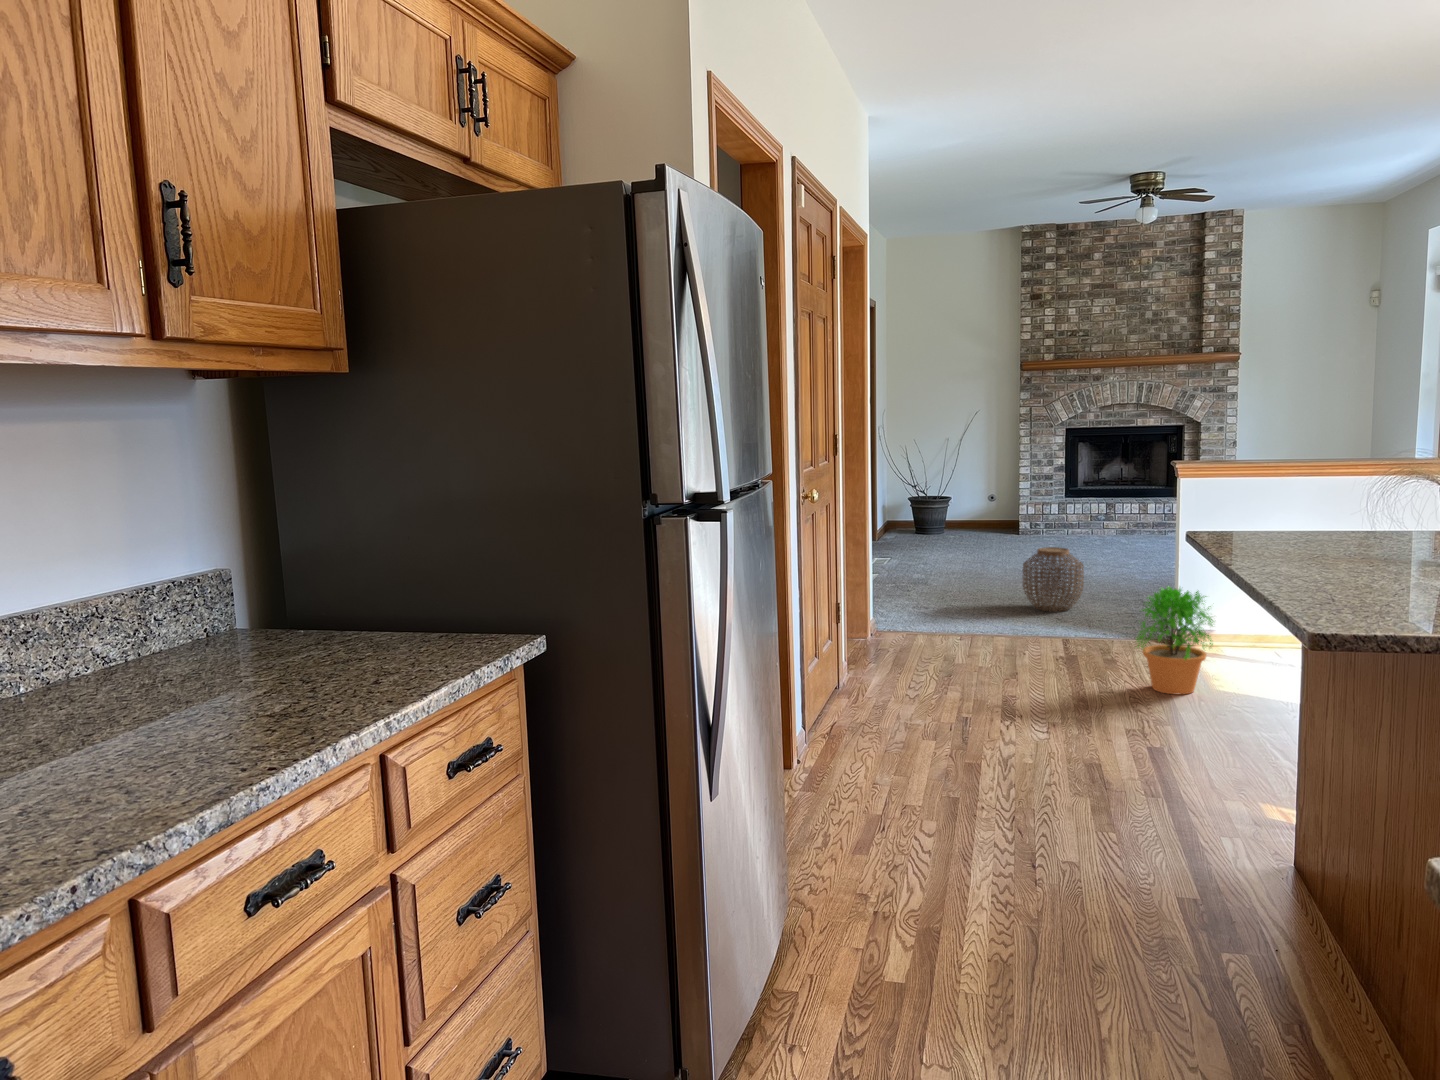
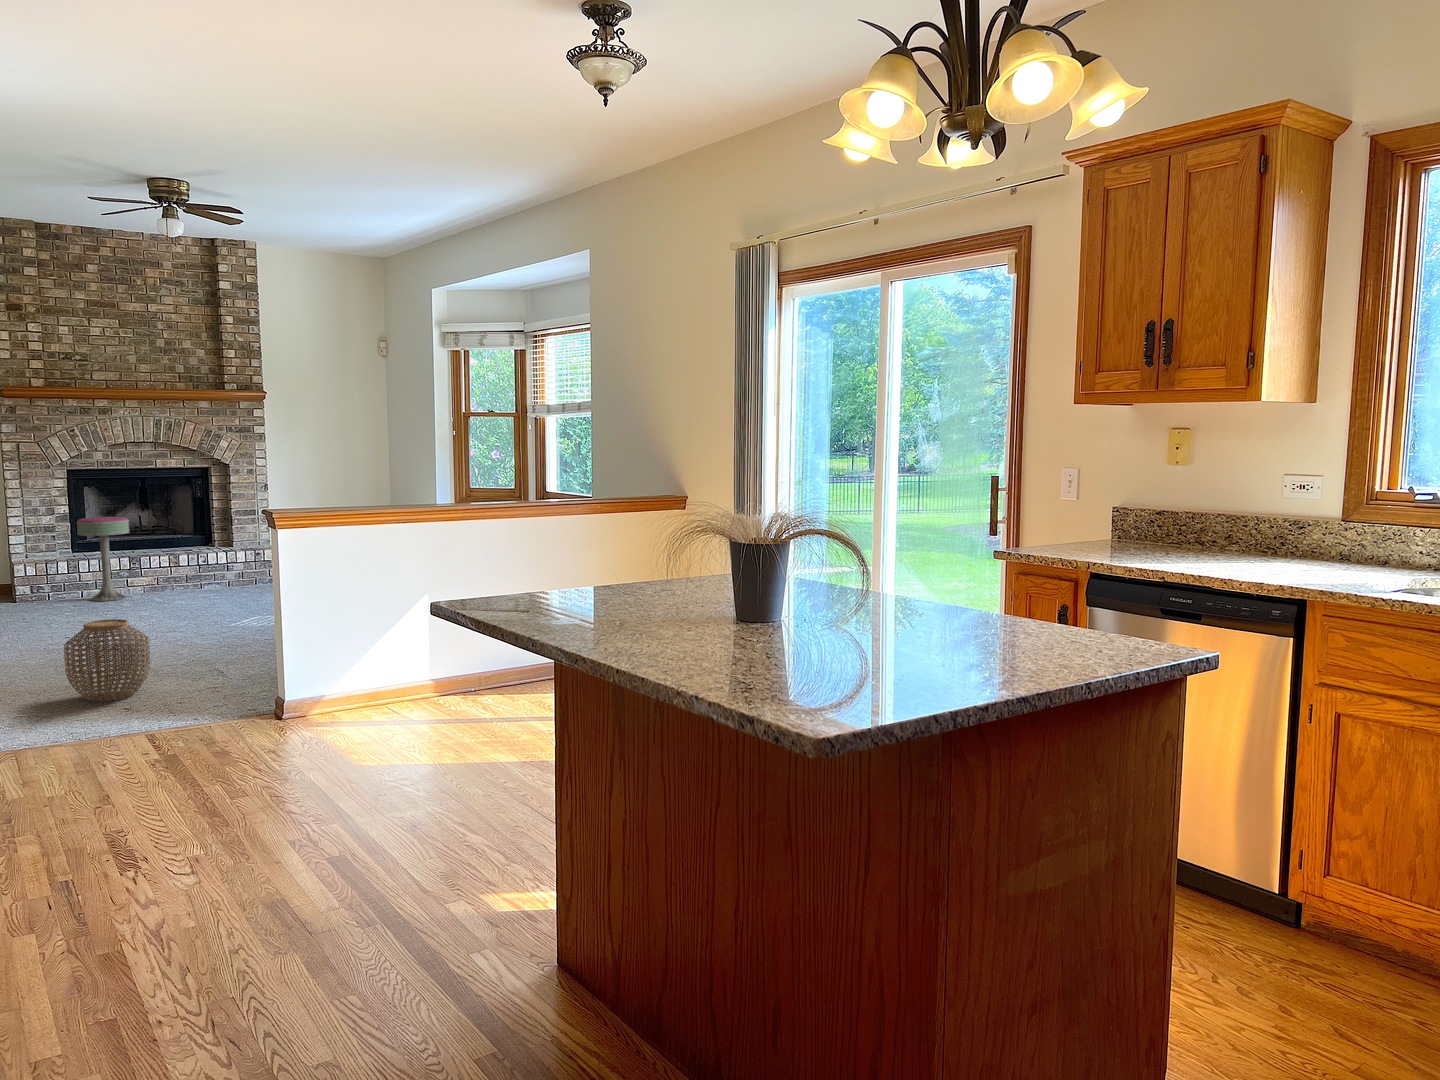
bar stool: none [1067,468,1108,539] -> present [77,517,129,601]
potted plant: present [1136,587,1214,695] -> none [260,652,353,778]

